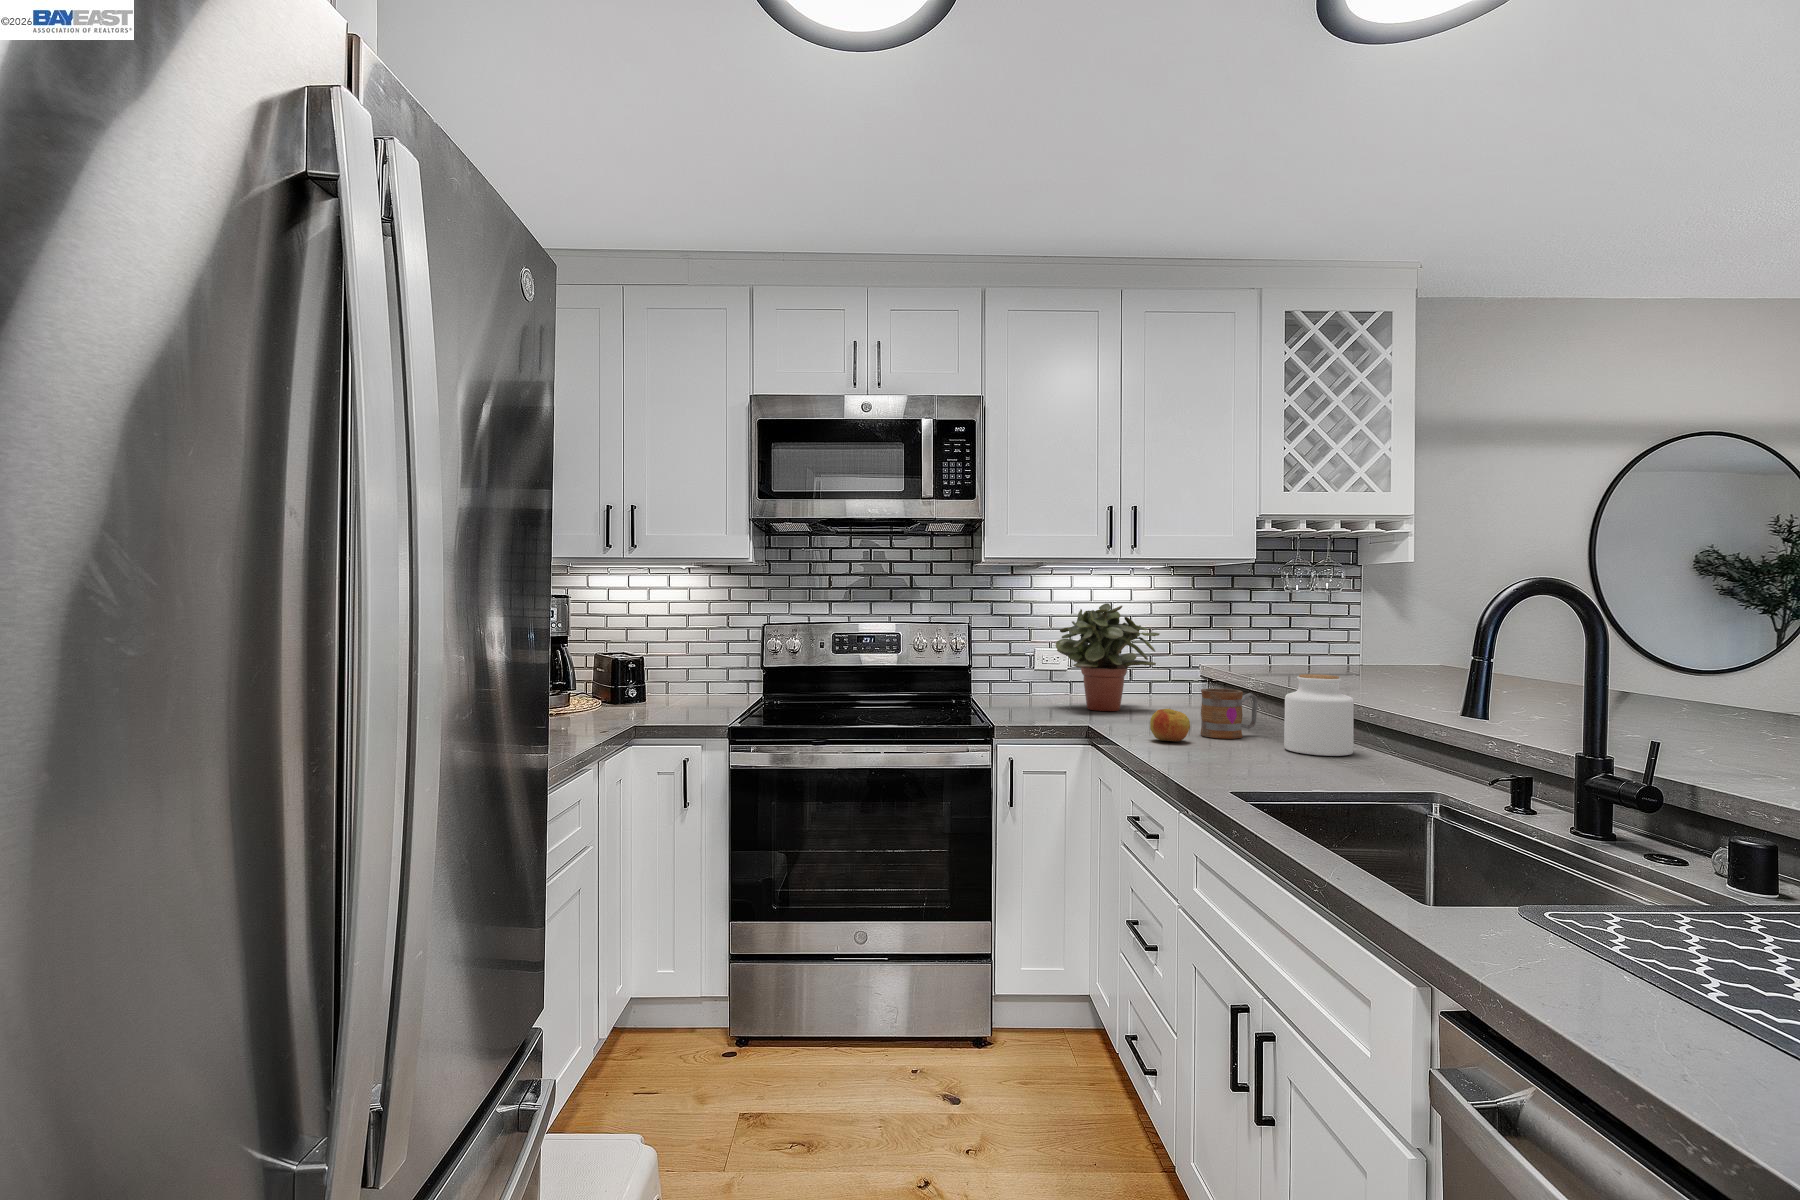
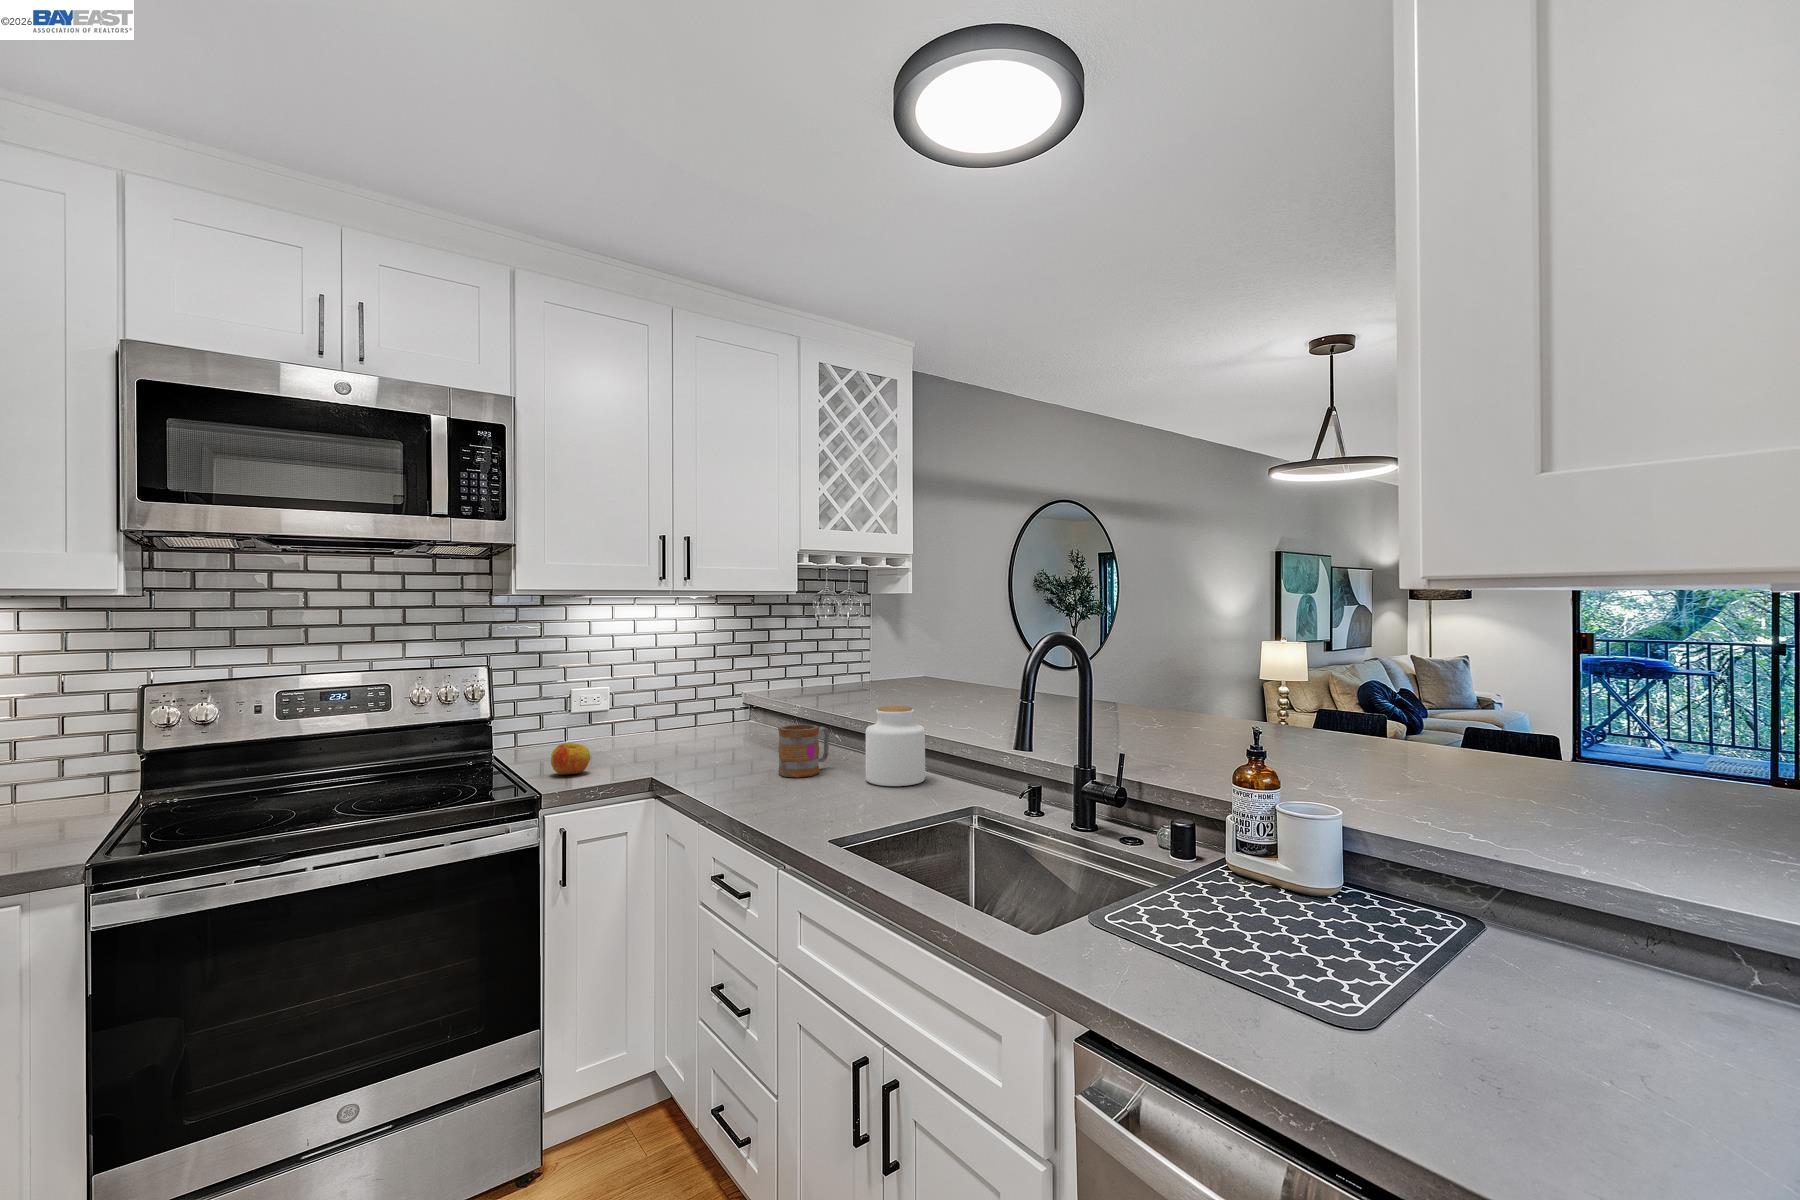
potted plant: present [1056,603,1160,711] -> none [603,638,715,755]
apple: present [1150,709,1190,741] -> present [551,743,590,775]

